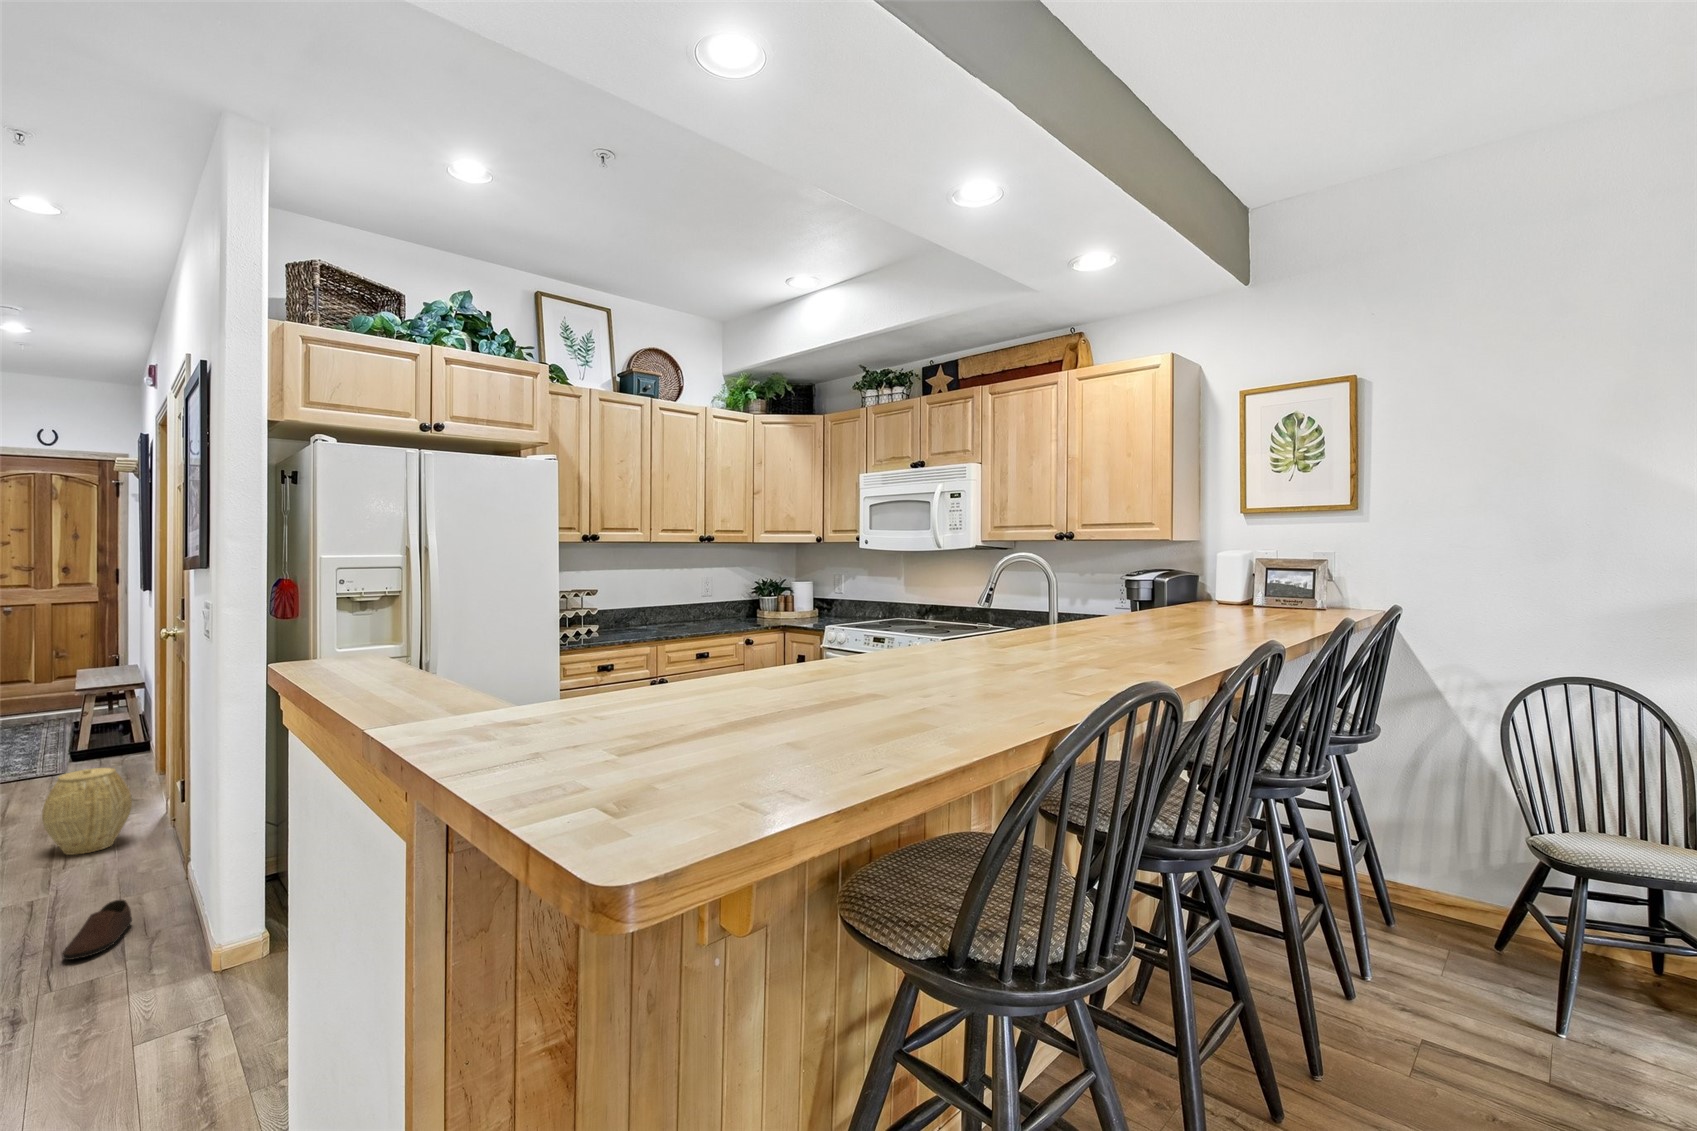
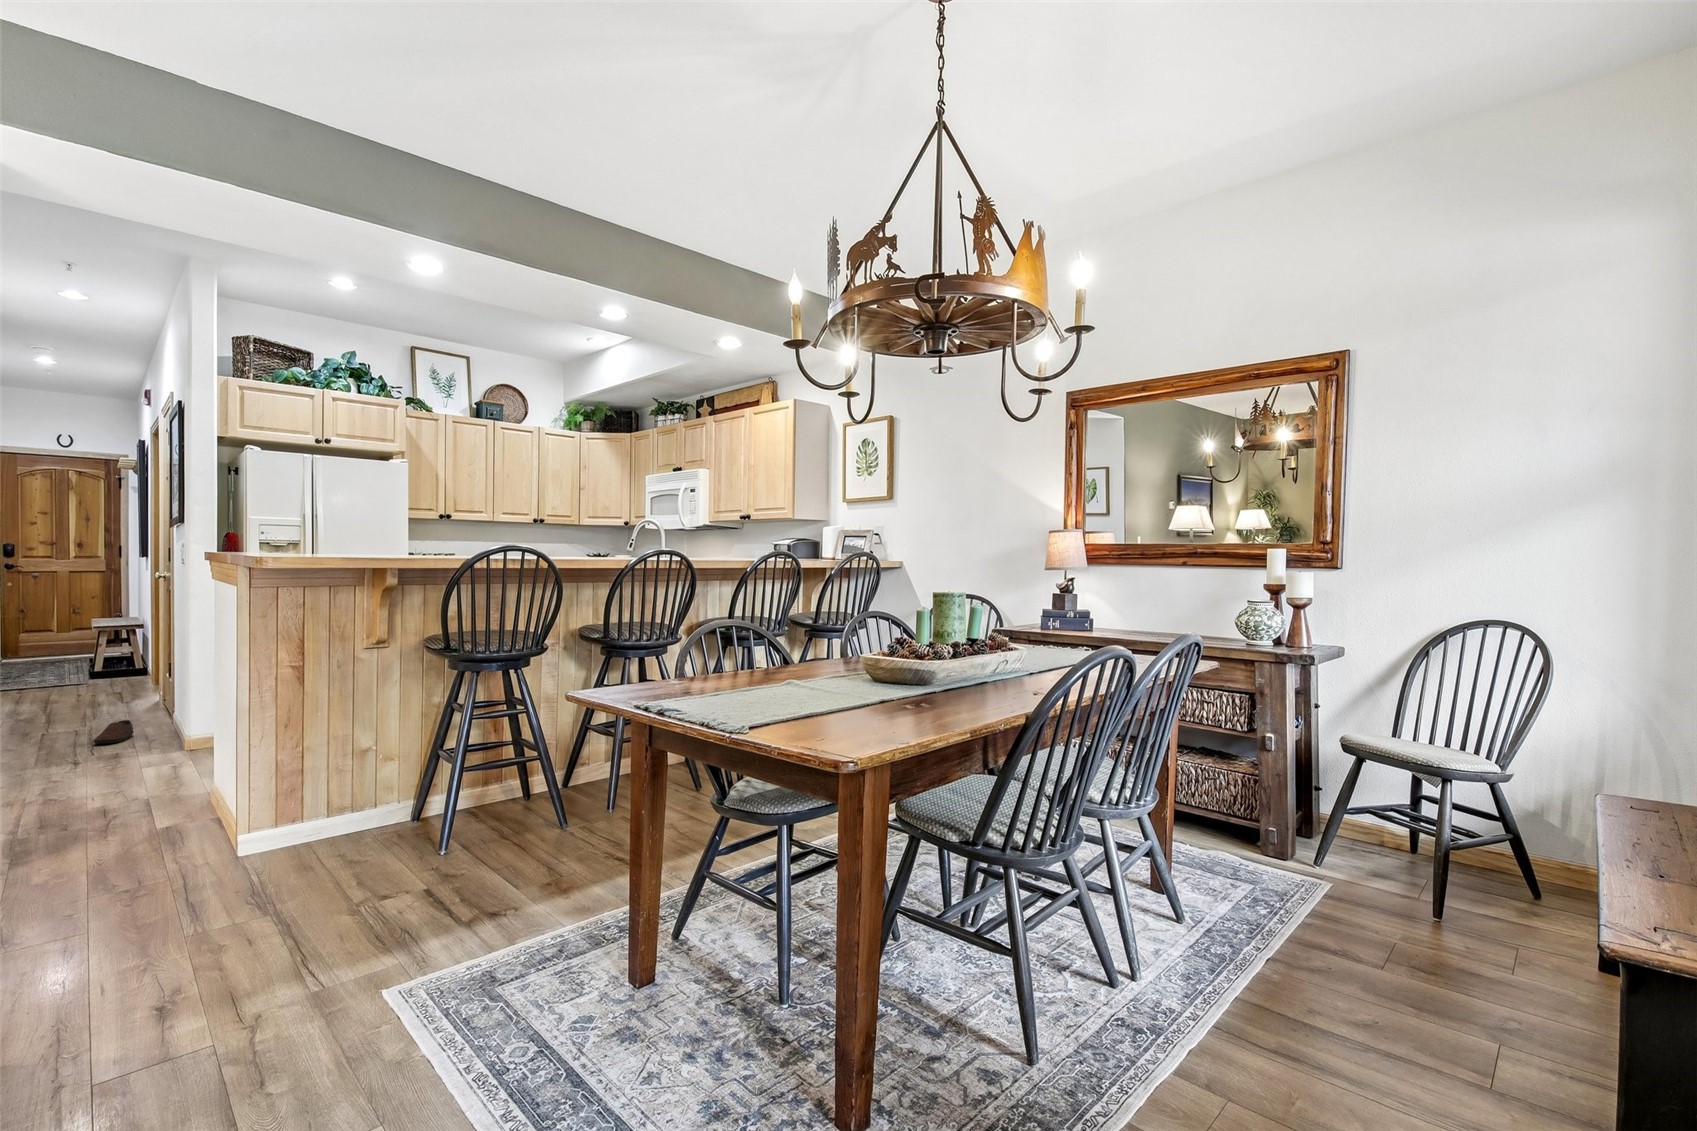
woven basket: present [42,768,132,855] -> none [75,659,132,712]

